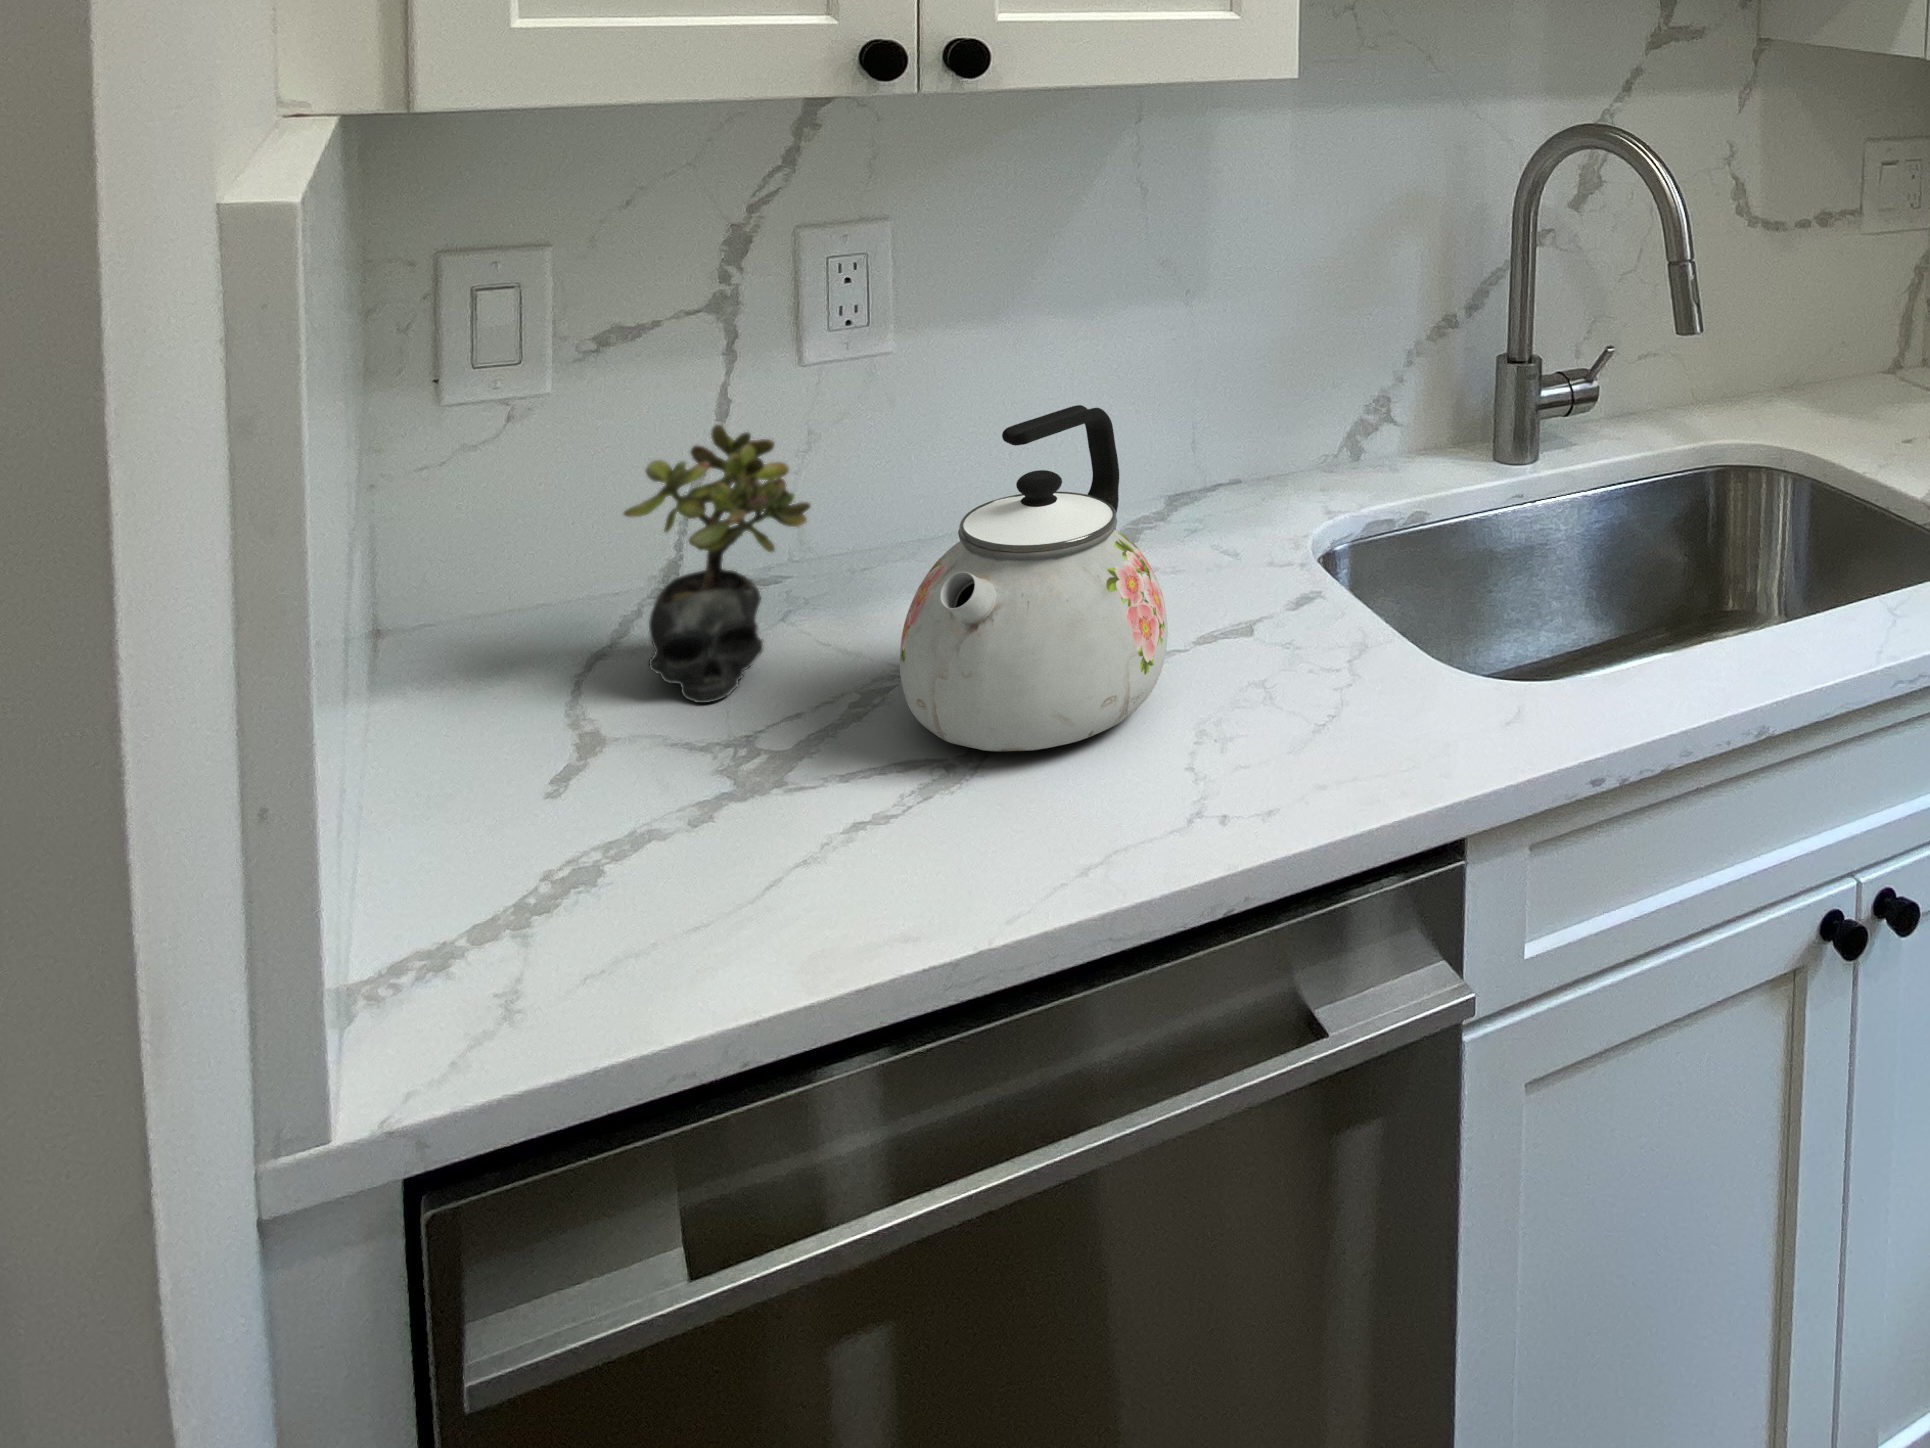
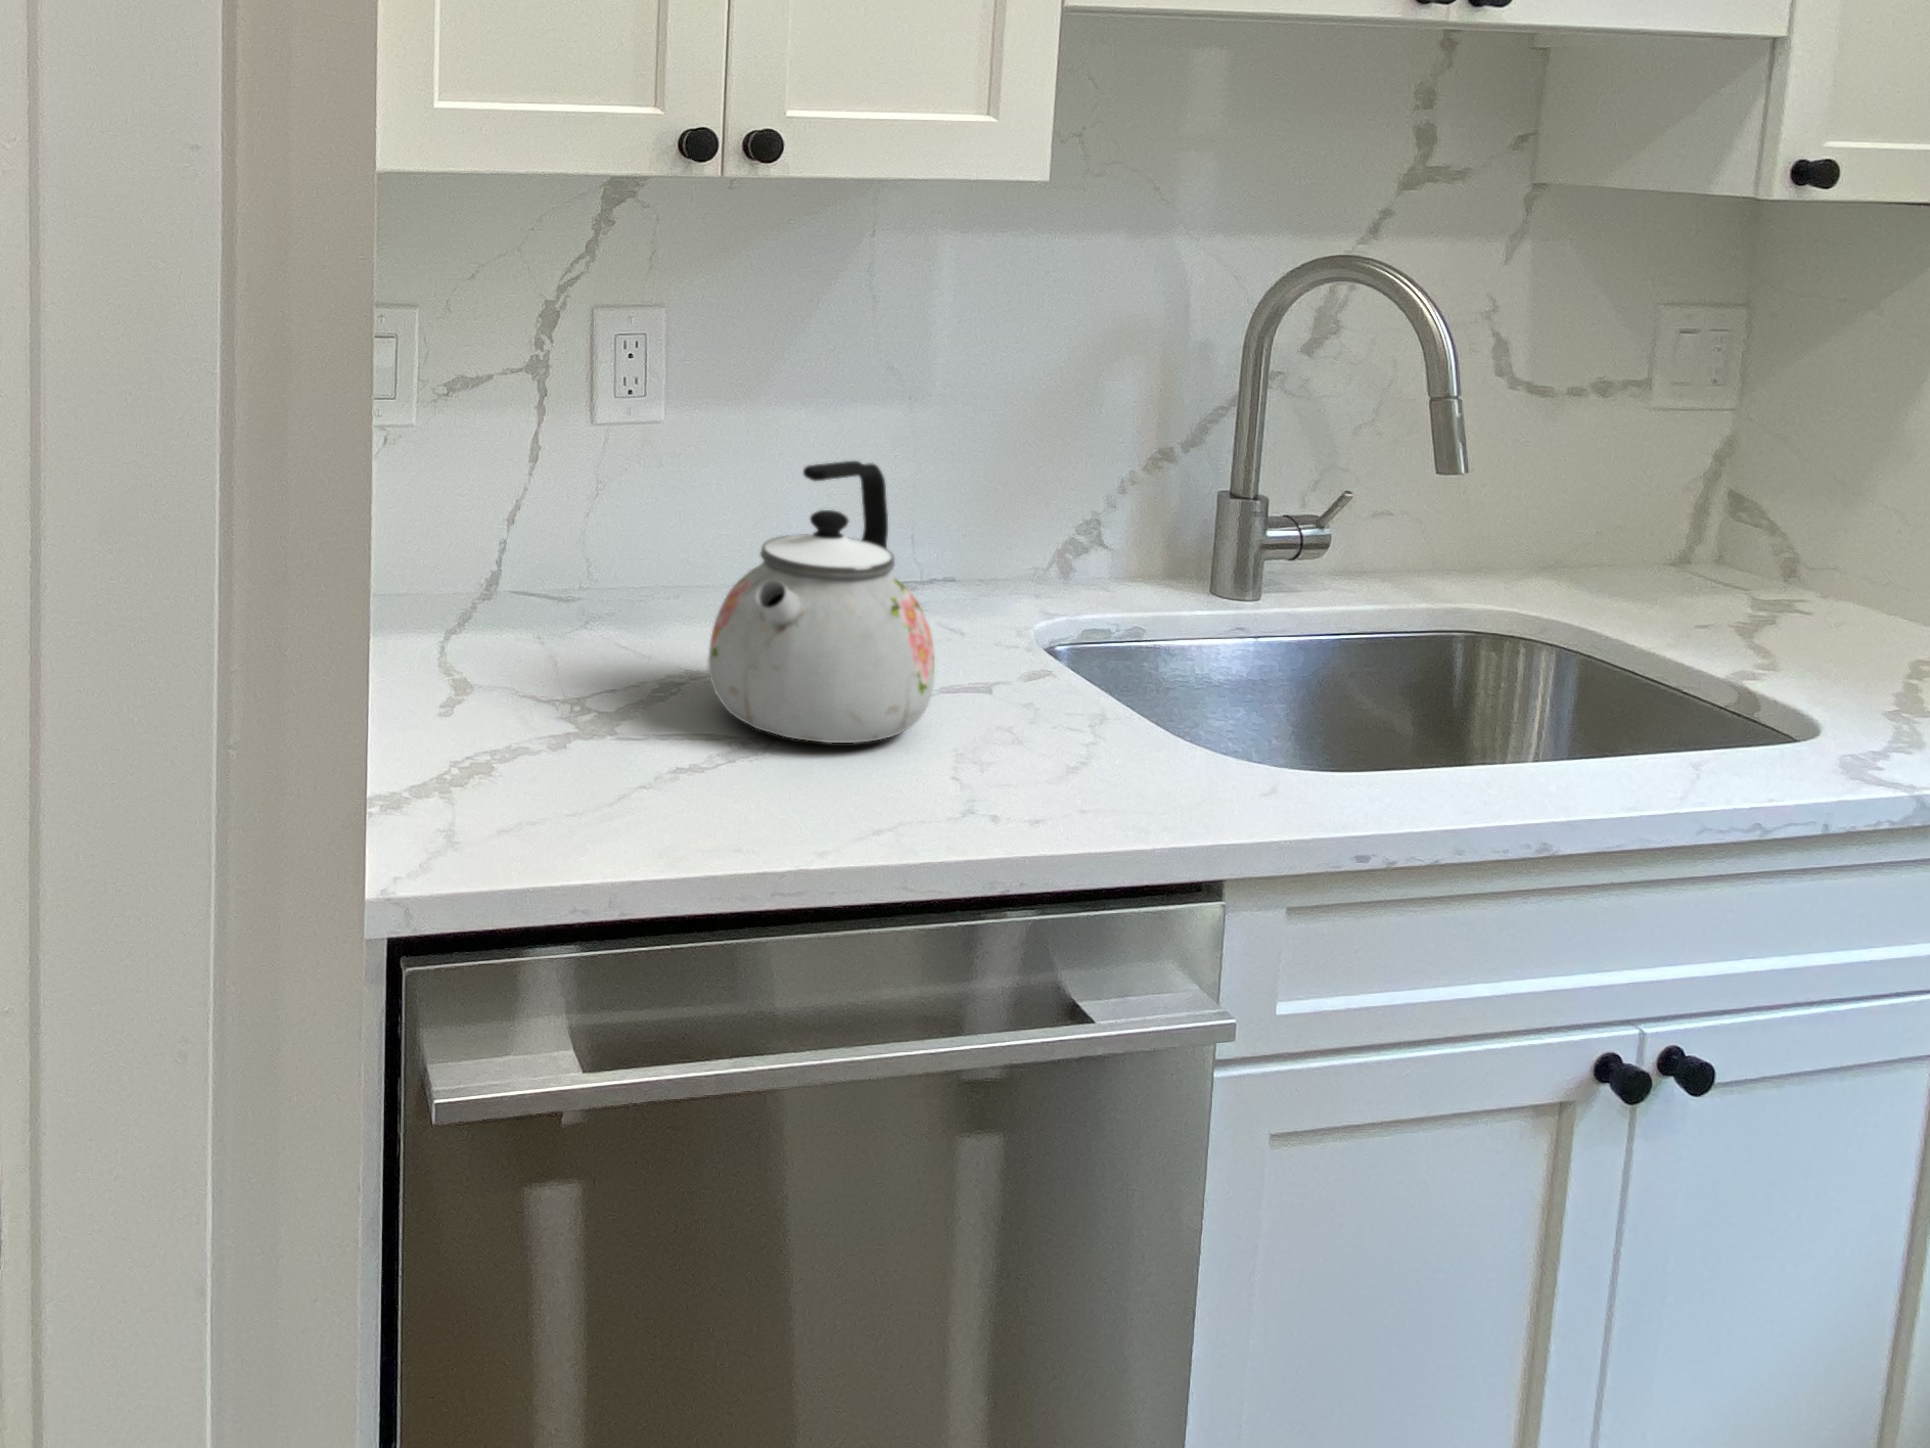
succulent plant: present [624,425,810,703] -> none [487,459,629,680]

